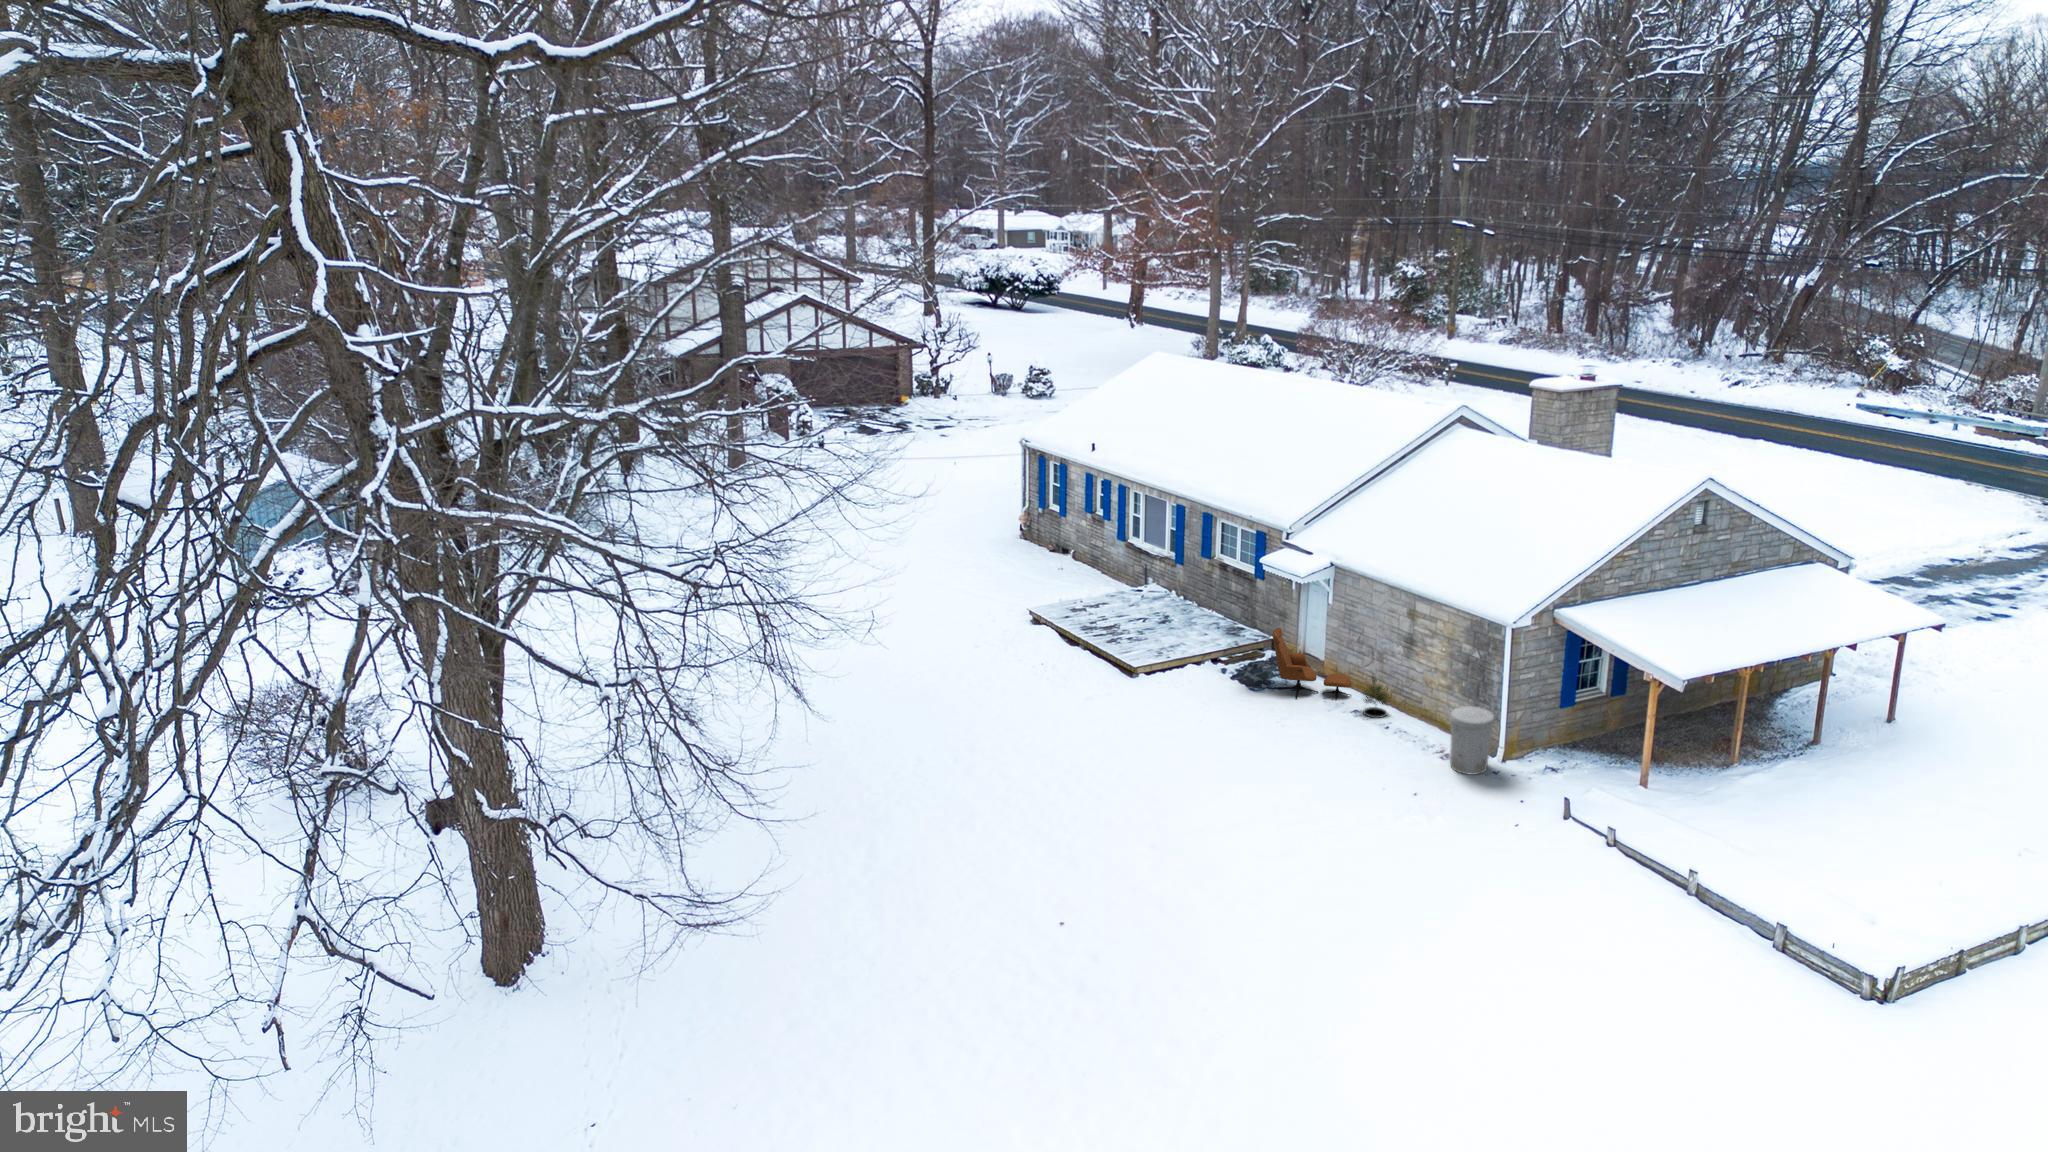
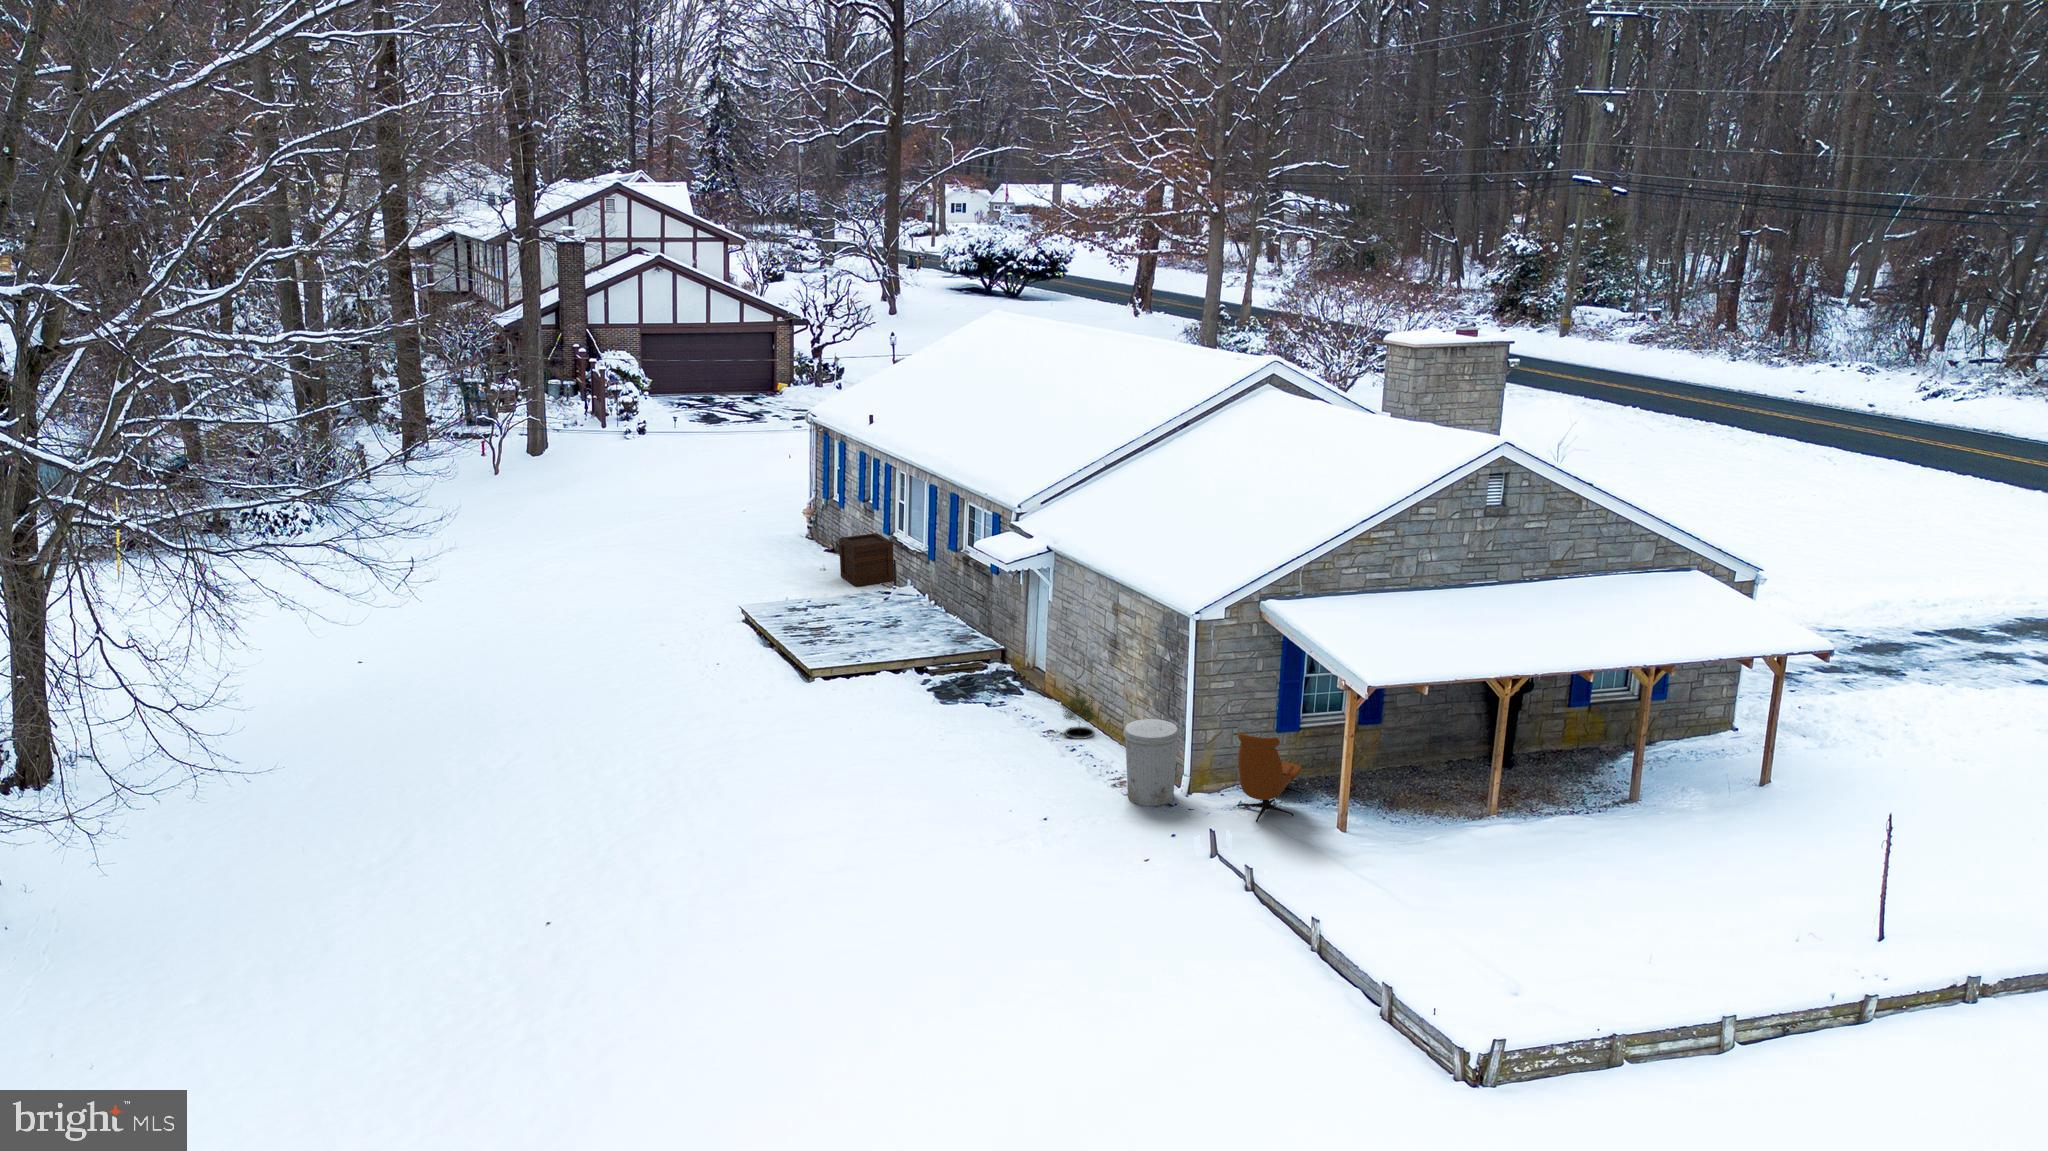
wooden crate: none [1085,542,1132,588] -> present [839,533,894,587]
lounge chair: present [1273,628,1351,700] -> present [1237,732,1302,822]

